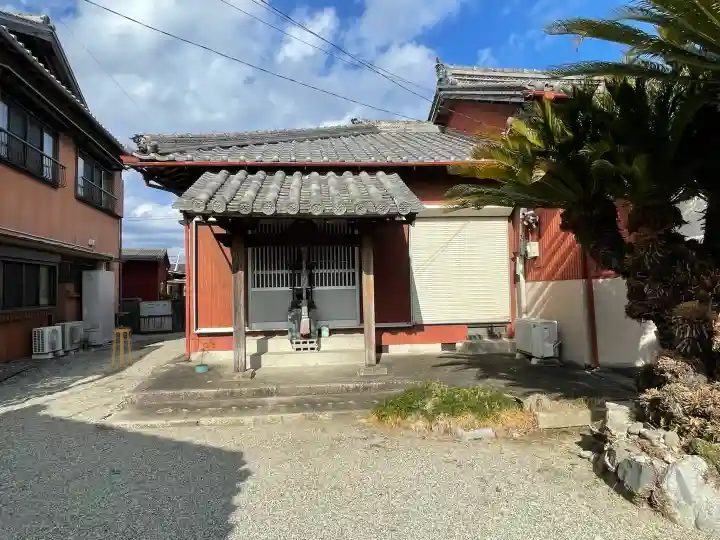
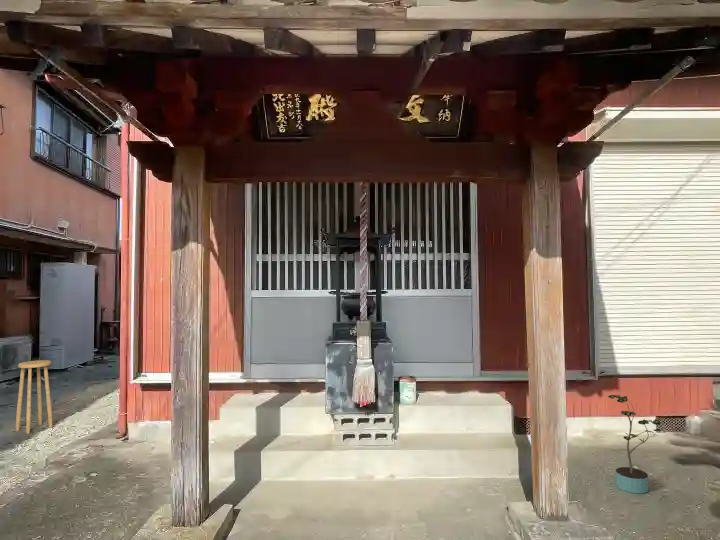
potted plant: present [192,333,215,373] -> present [608,395,663,494]

